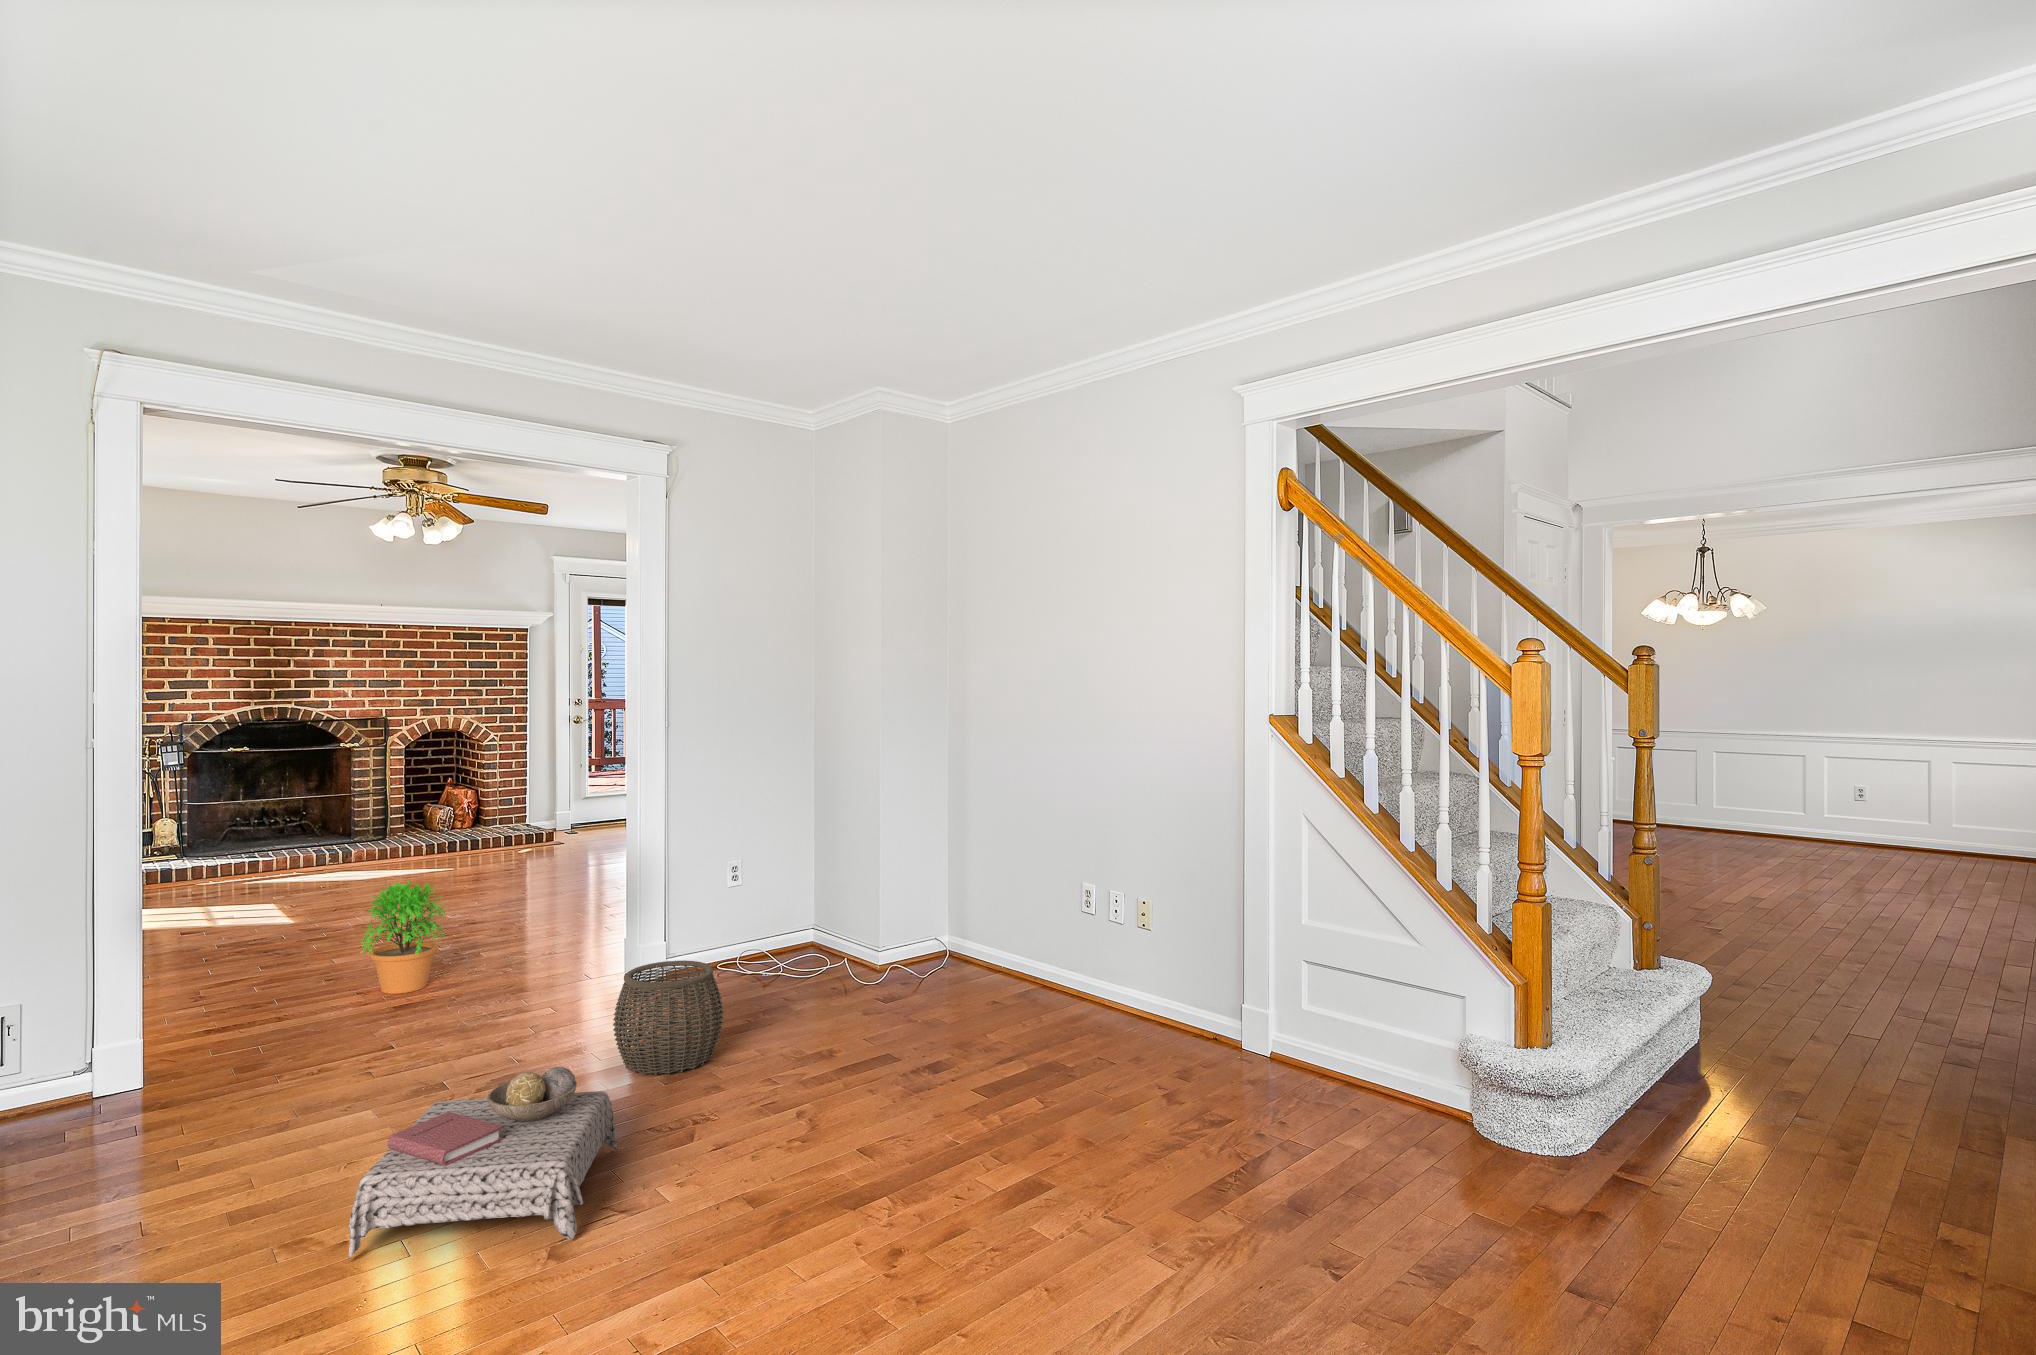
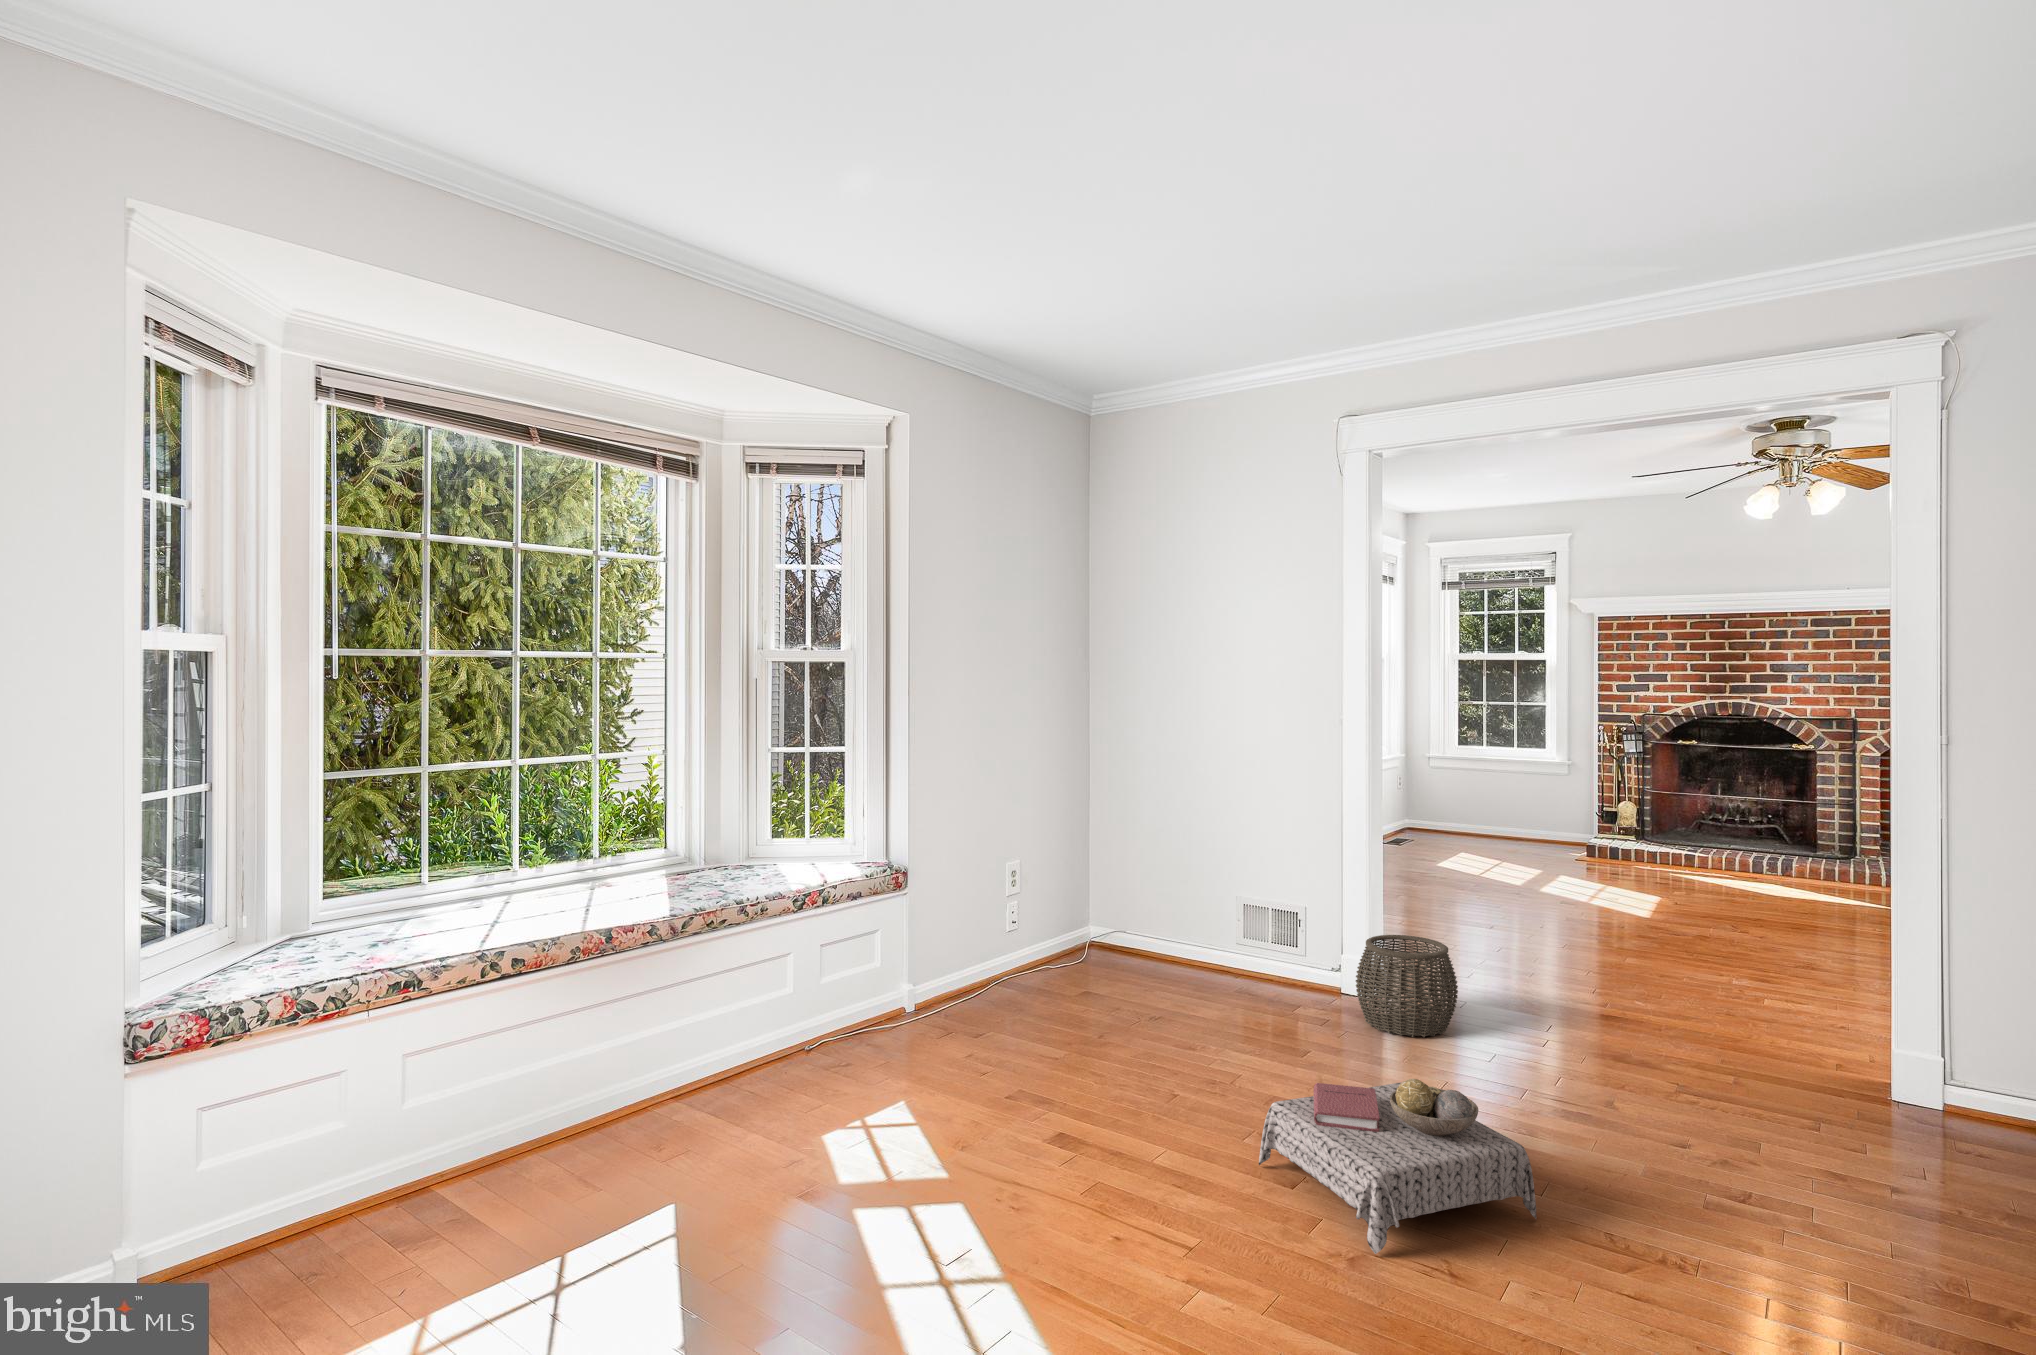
potted plant: present [361,881,445,994] -> none [1583,887,1689,1008]
woven basket: present [613,961,724,1075] -> present [1356,935,1458,1037]

